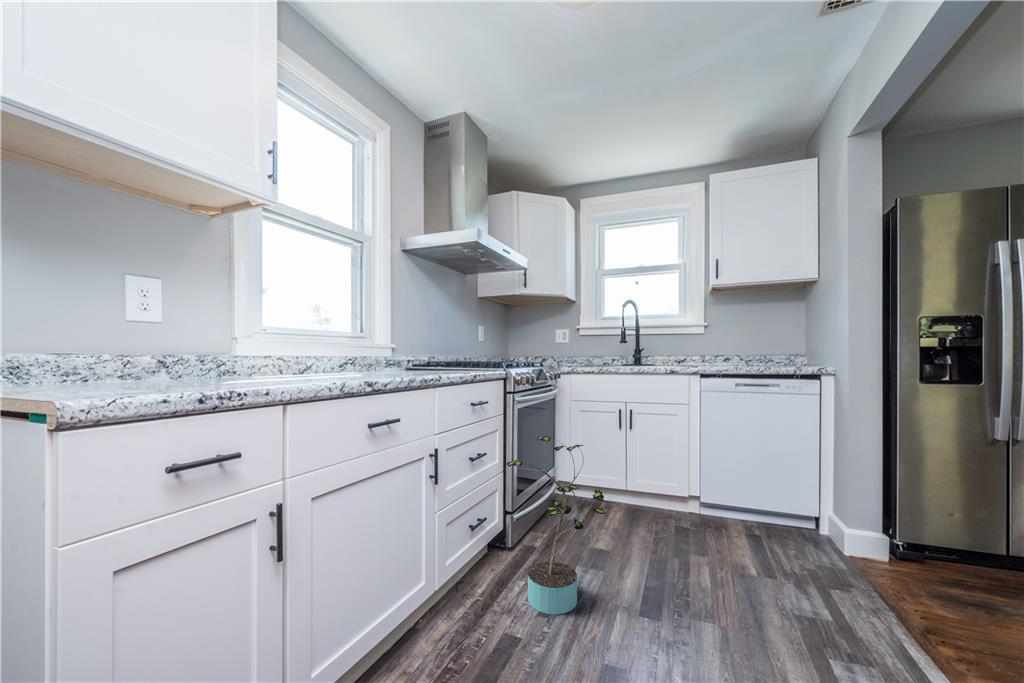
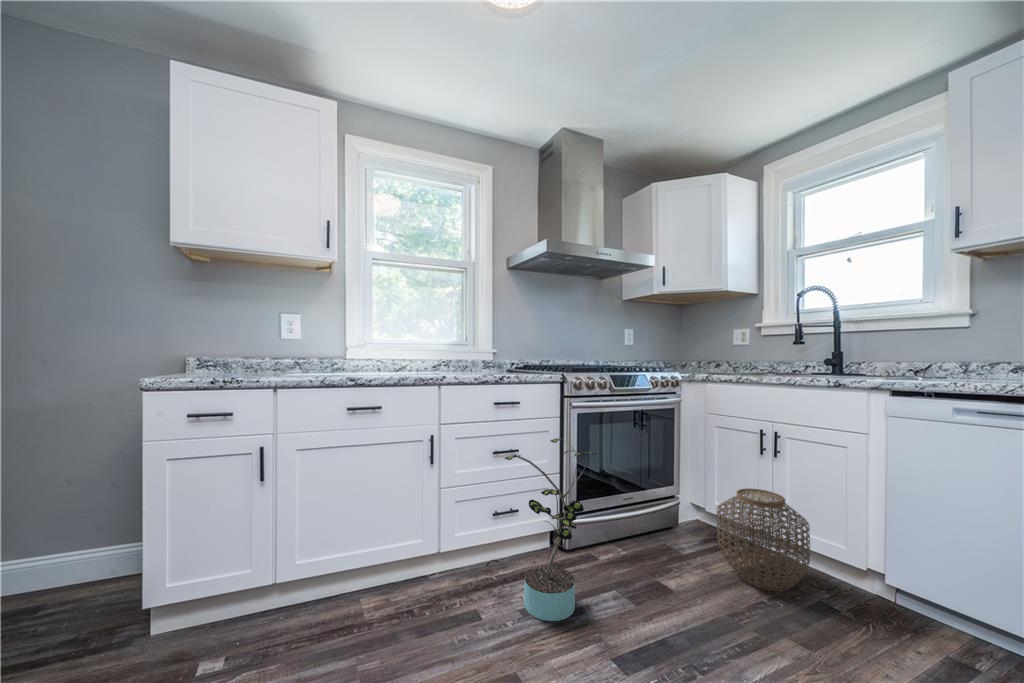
woven basket: none [607,456,669,529] -> present [717,488,810,591]

